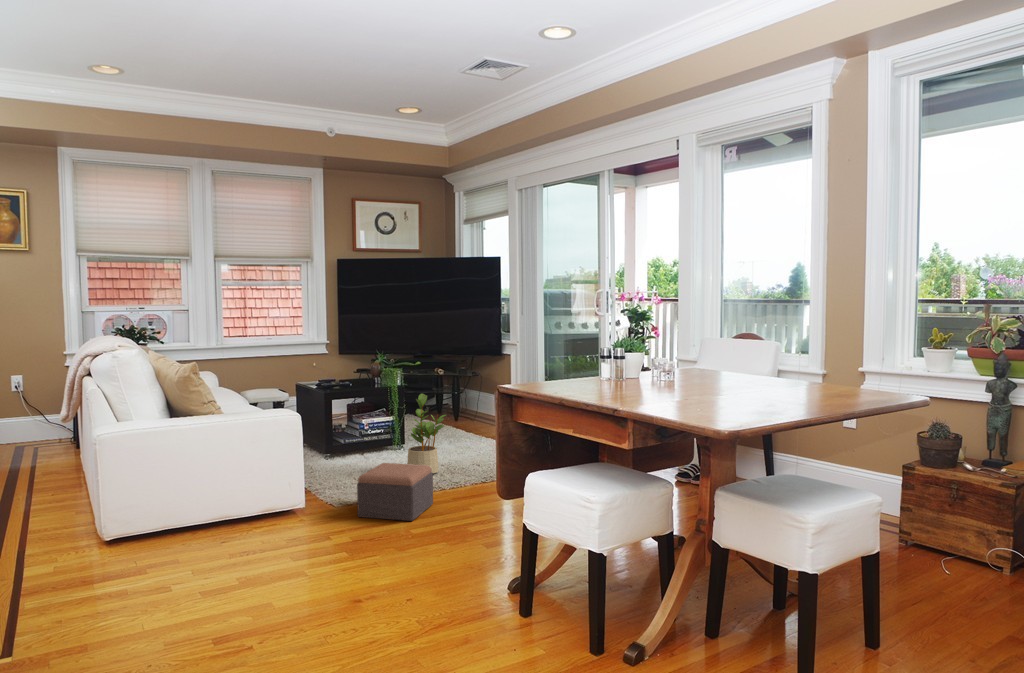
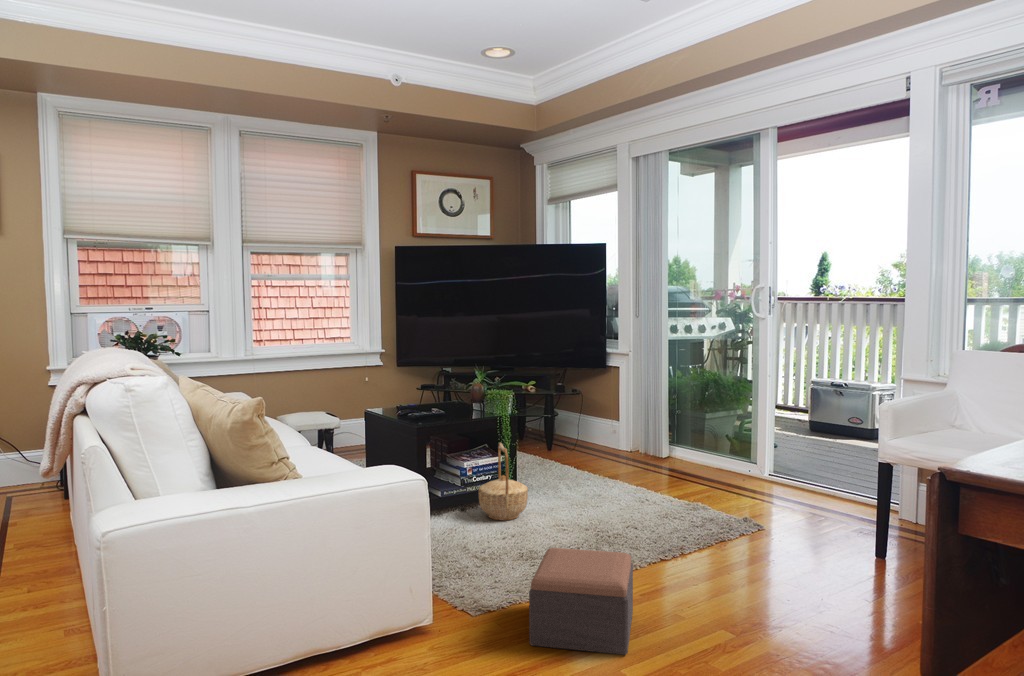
potted plant: present [407,394,446,473] -> none [547,430,602,550]
basket: none [370,406,406,460] -> present [479,443,528,520]

